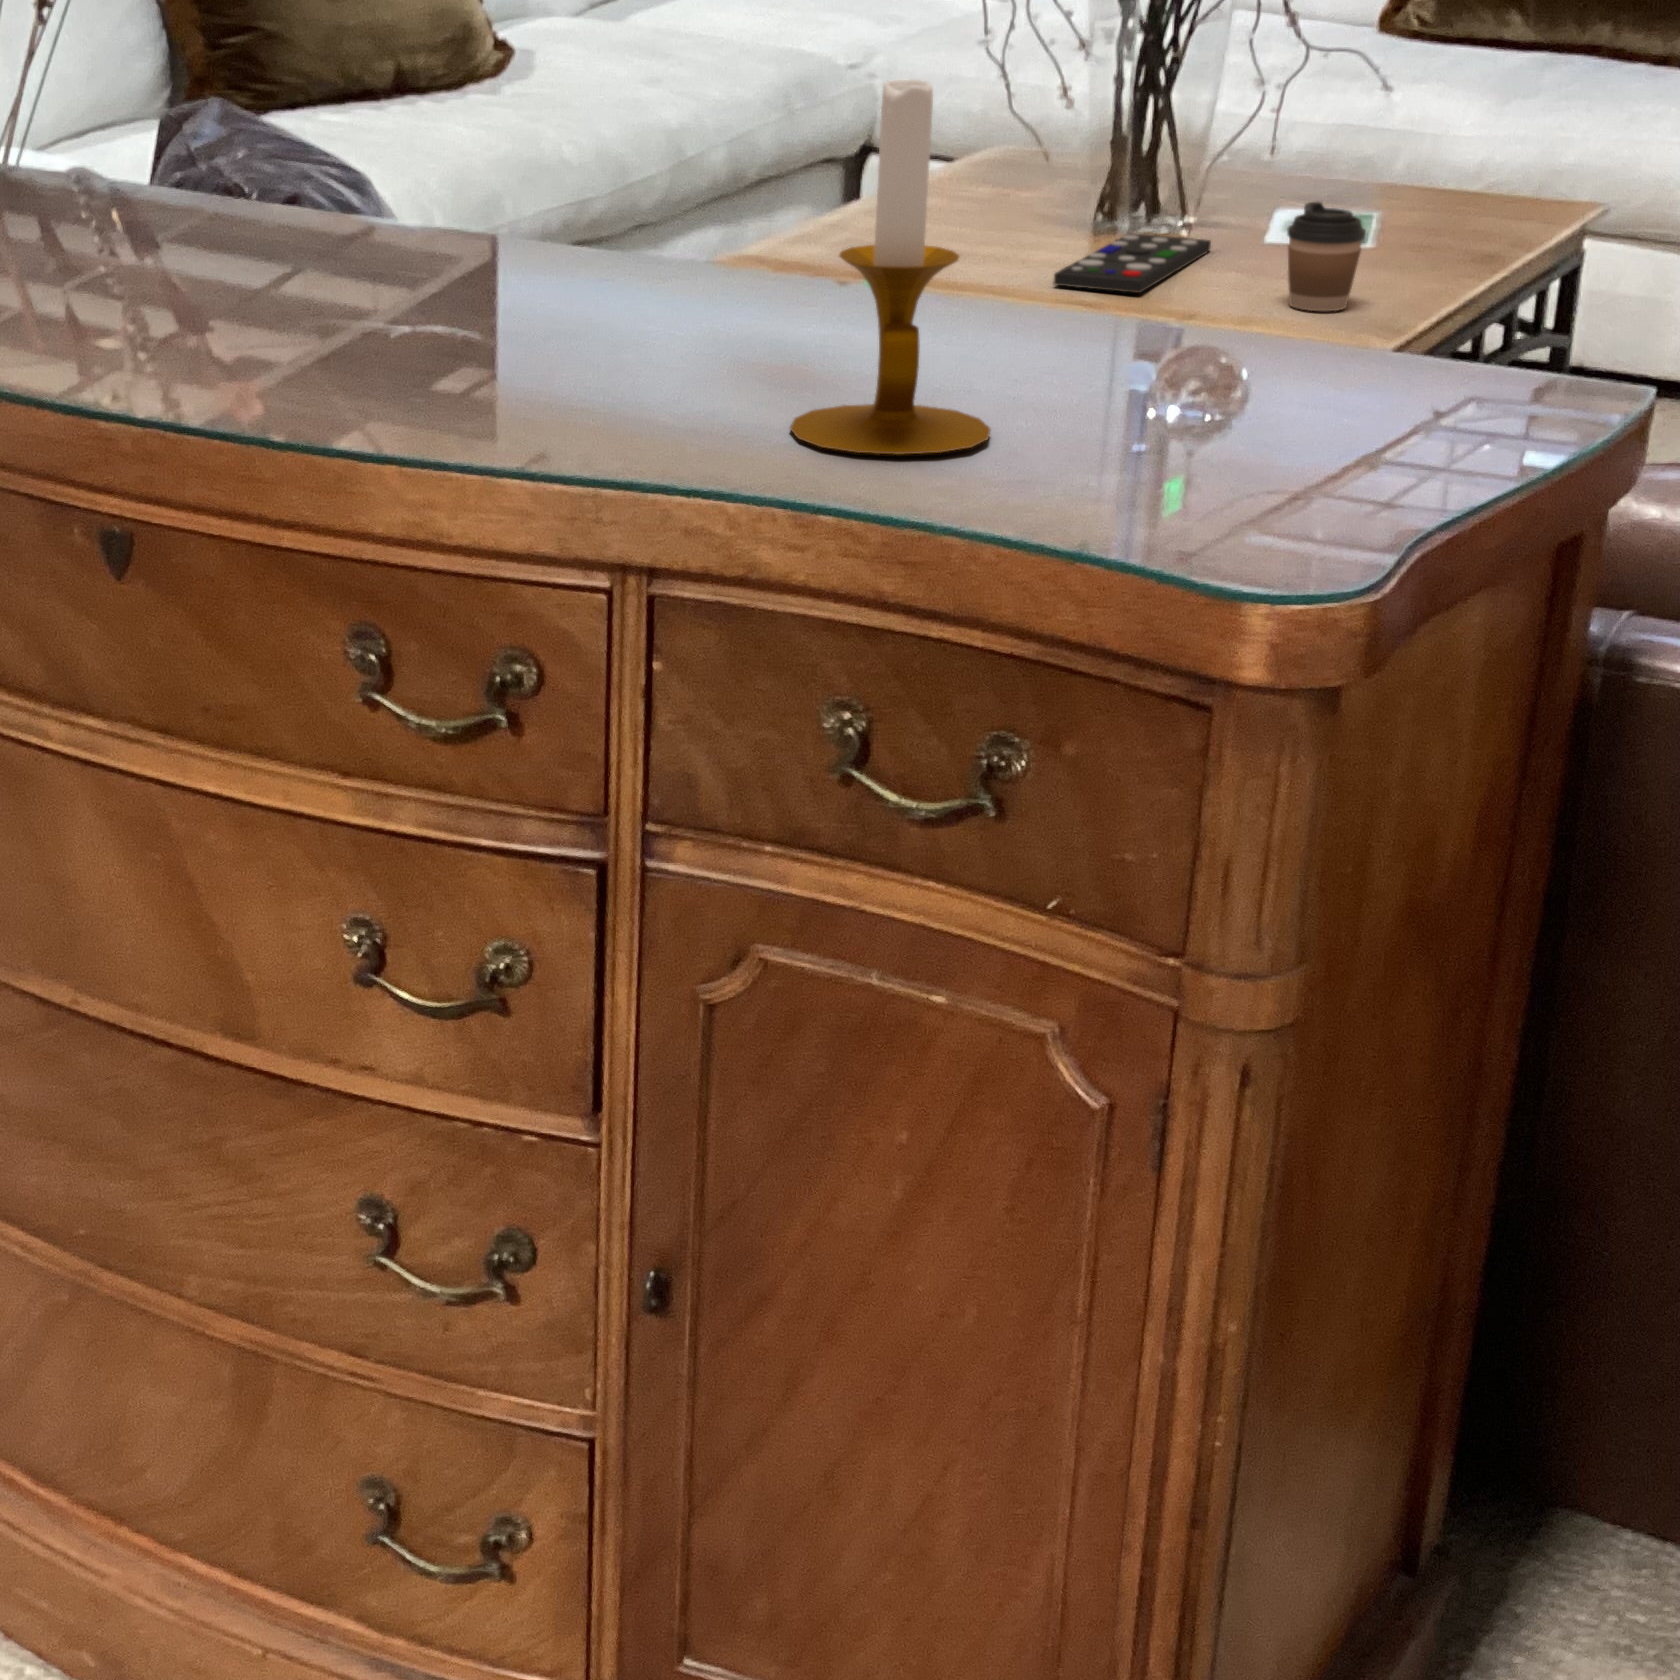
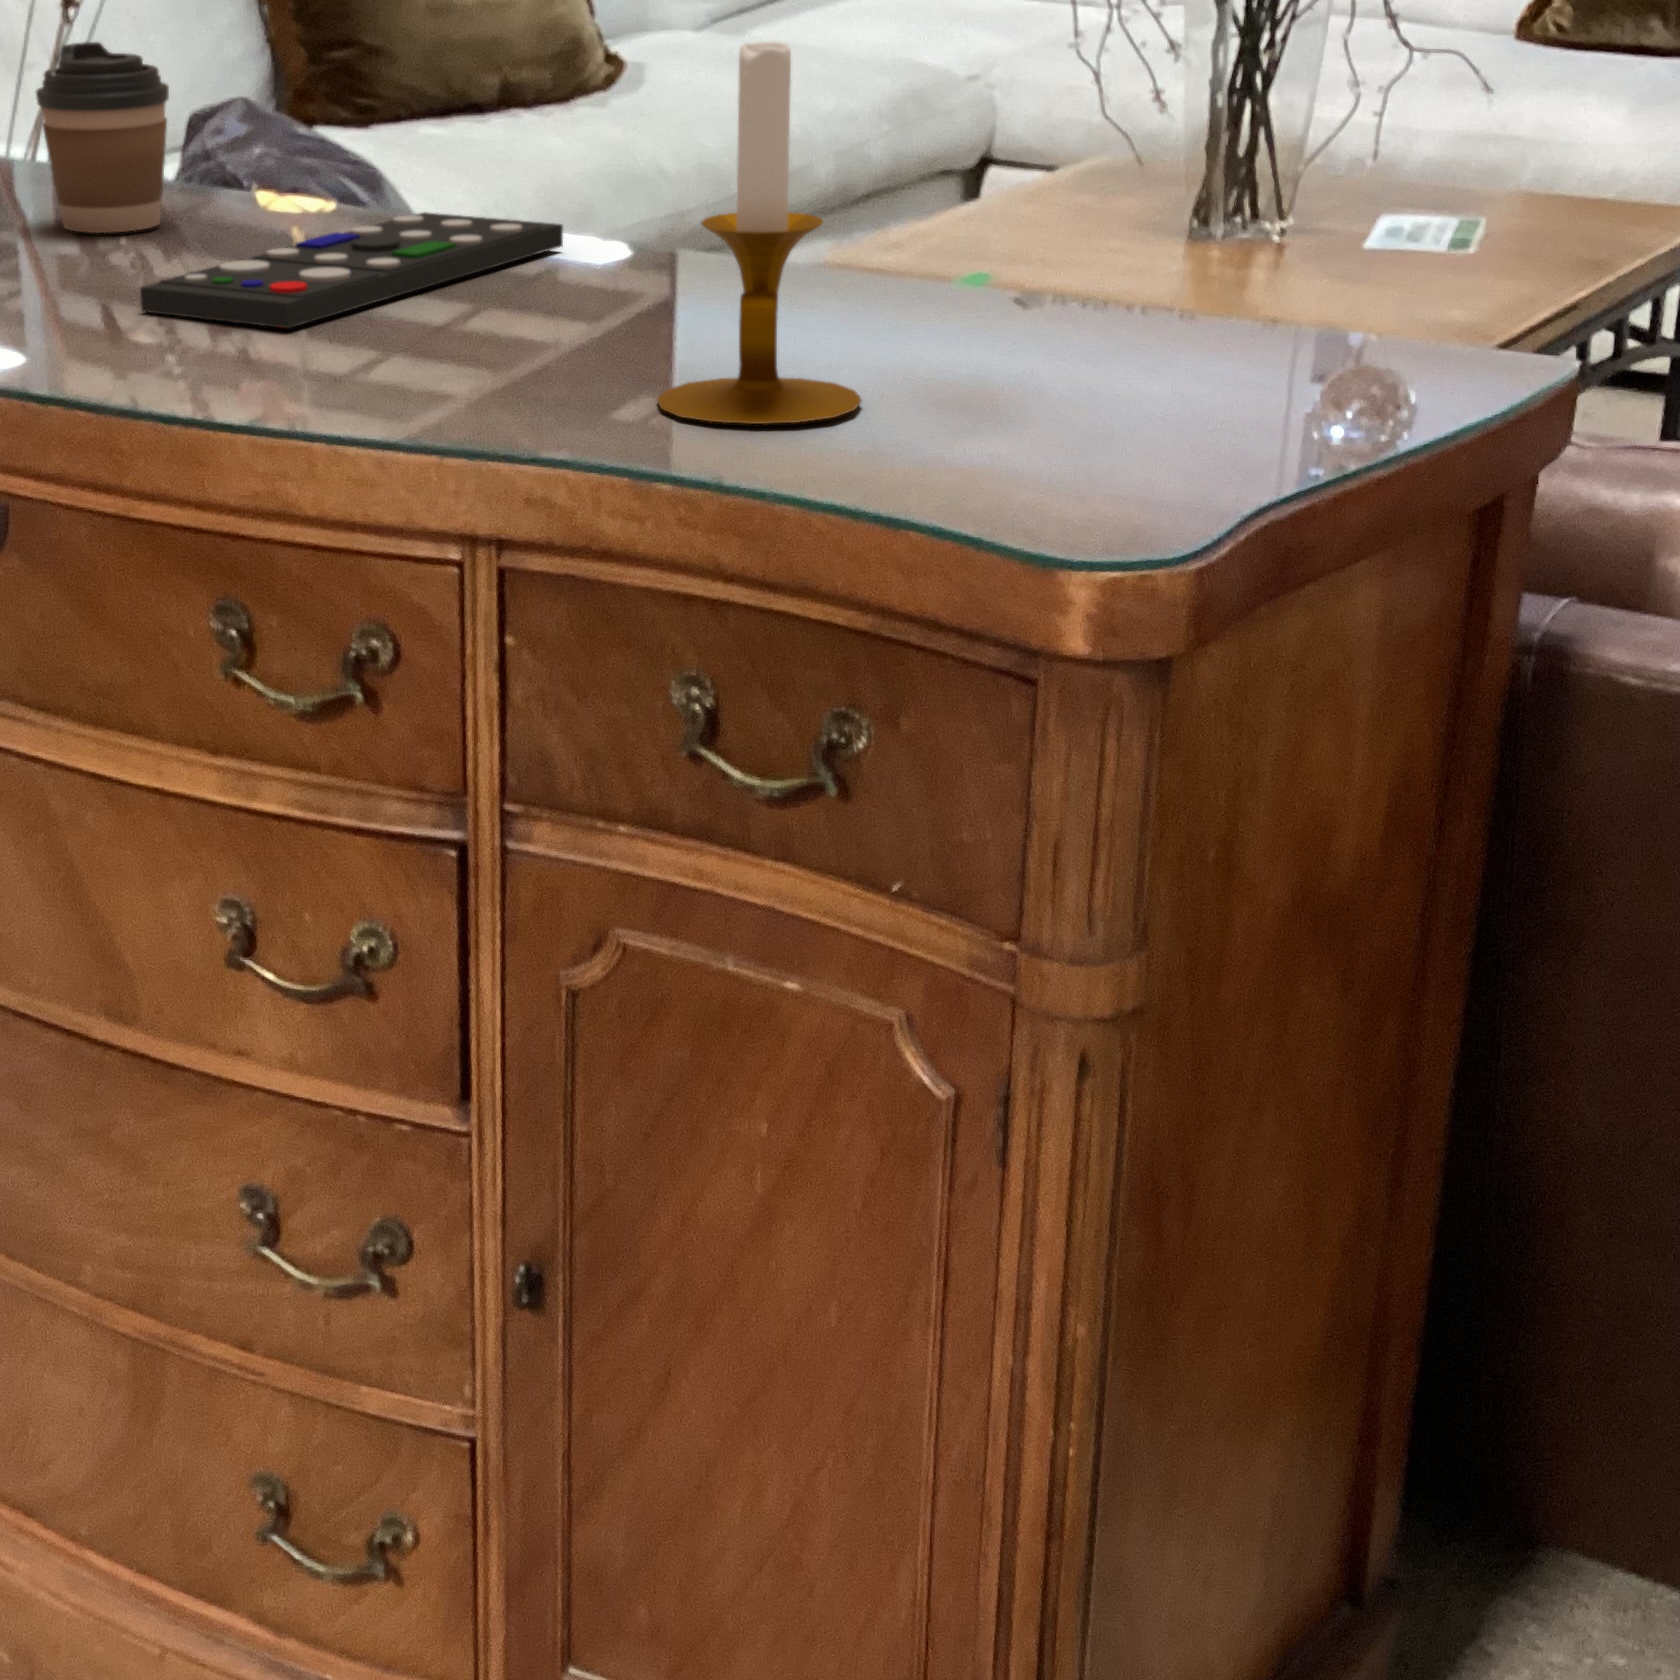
coffee cup: present [1287,202,1366,311] -> present [36,42,169,233]
remote control: present [1053,234,1211,293] -> present [140,212,563,328]

